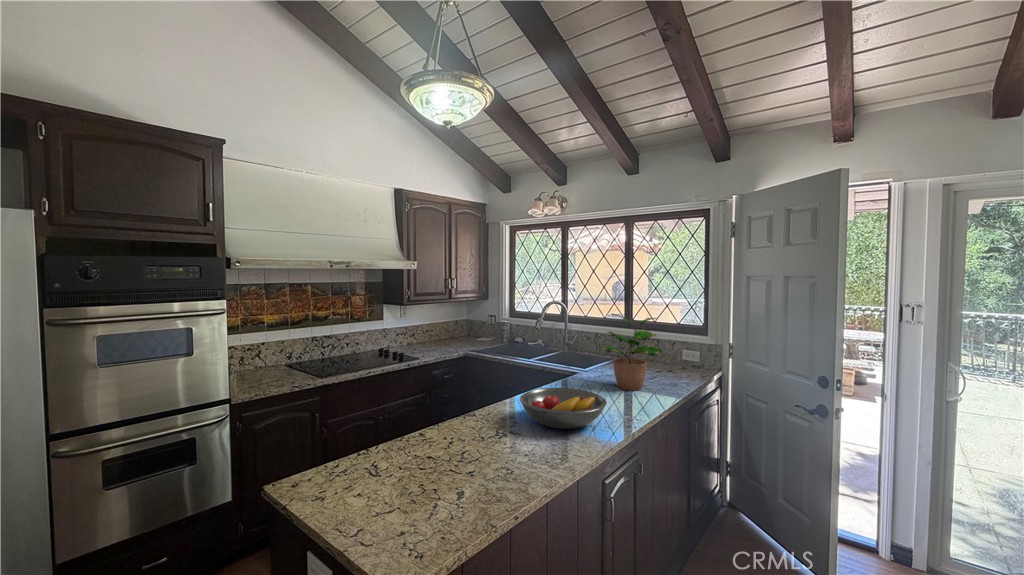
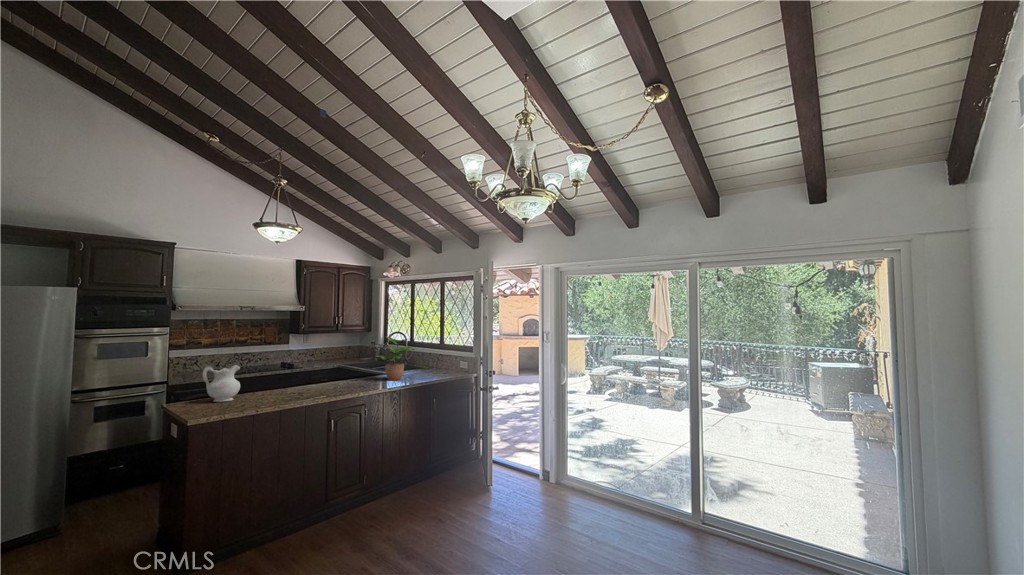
fruit bowl: present [520,388,607,429] -> none [297,374,344,390]
ceramic pitcher: none [384,392,459,488] -> present [203,365,240,402]

